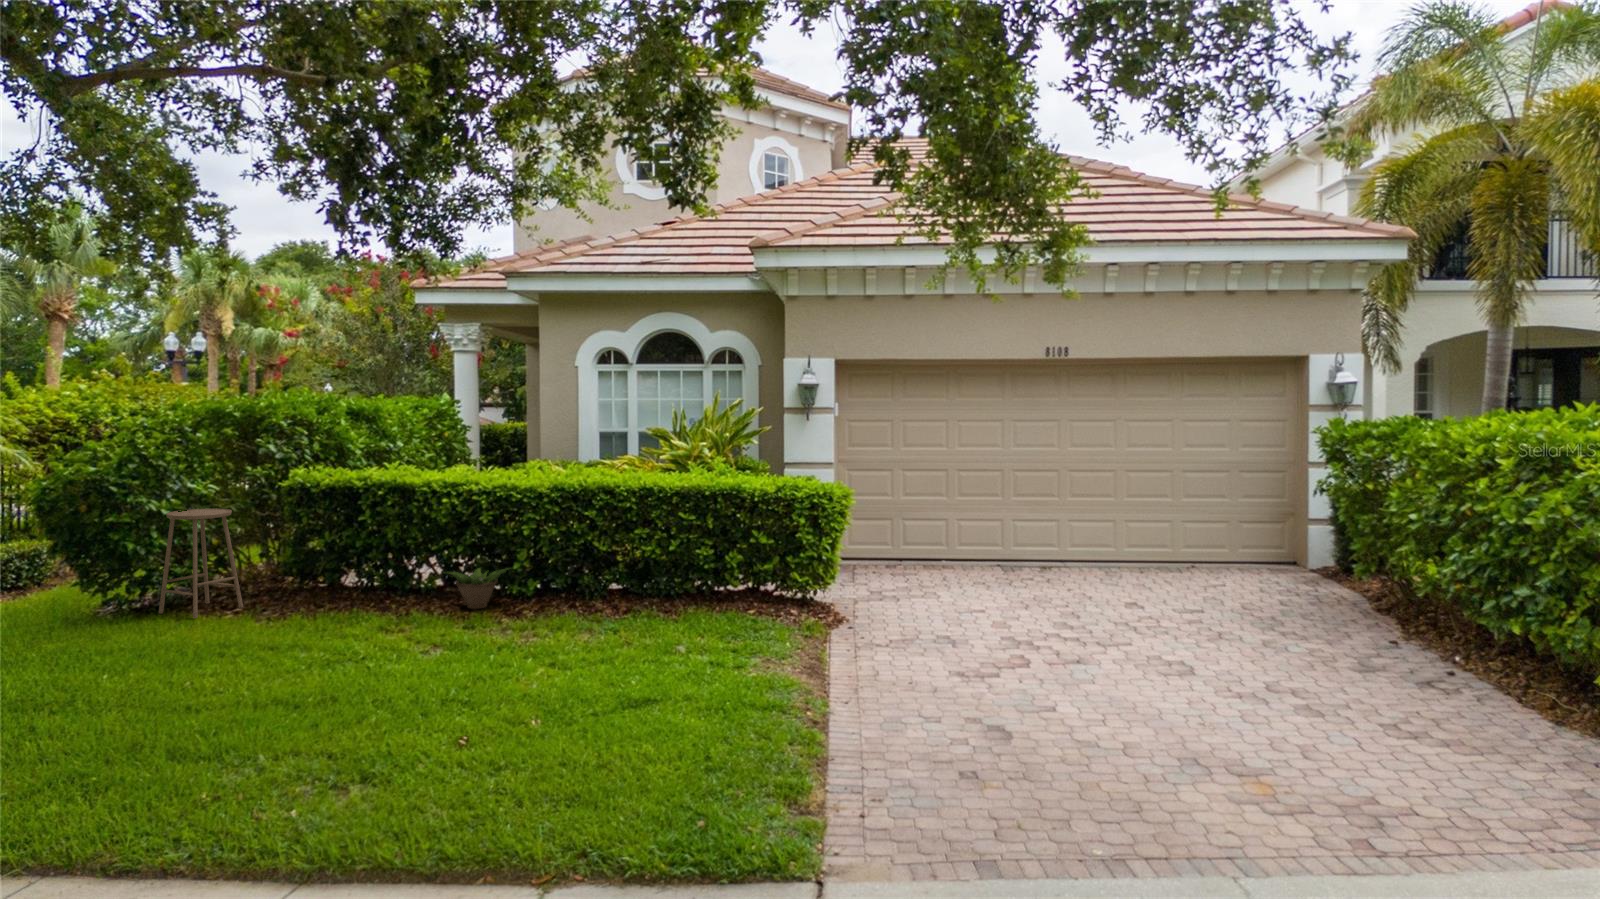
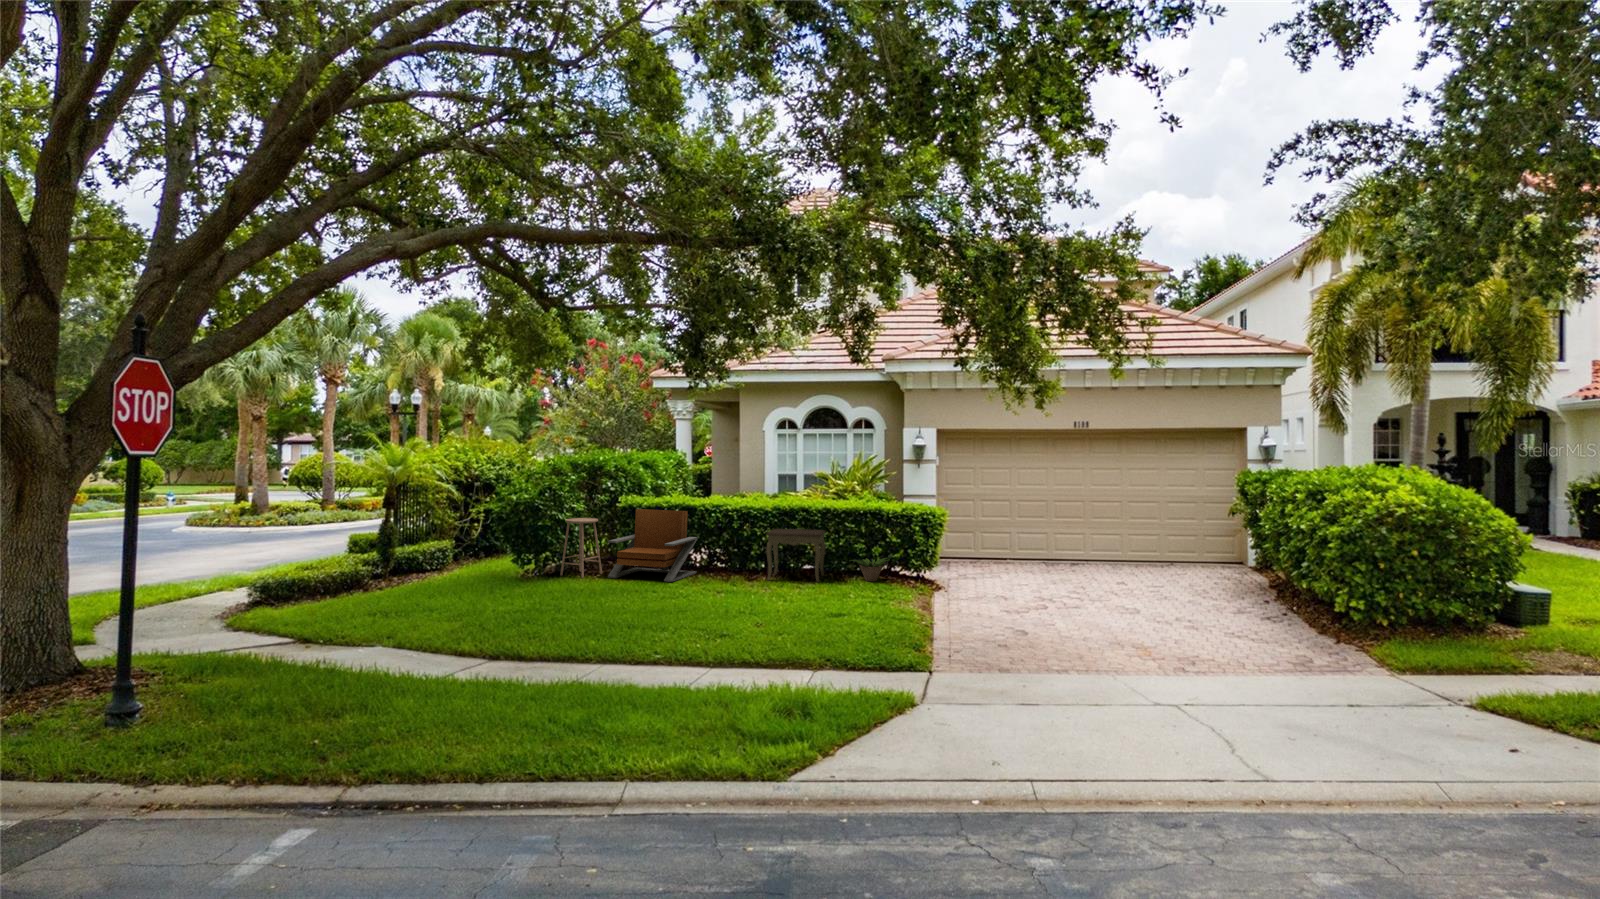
lounge chair: none [243,492,419,624] -> present [608,509,698,582]
side table: none [532,523,644,618] -> present [766,529,826,582]
decorative plant: present [447,568,509,609] -> present [851,558,888,581]

